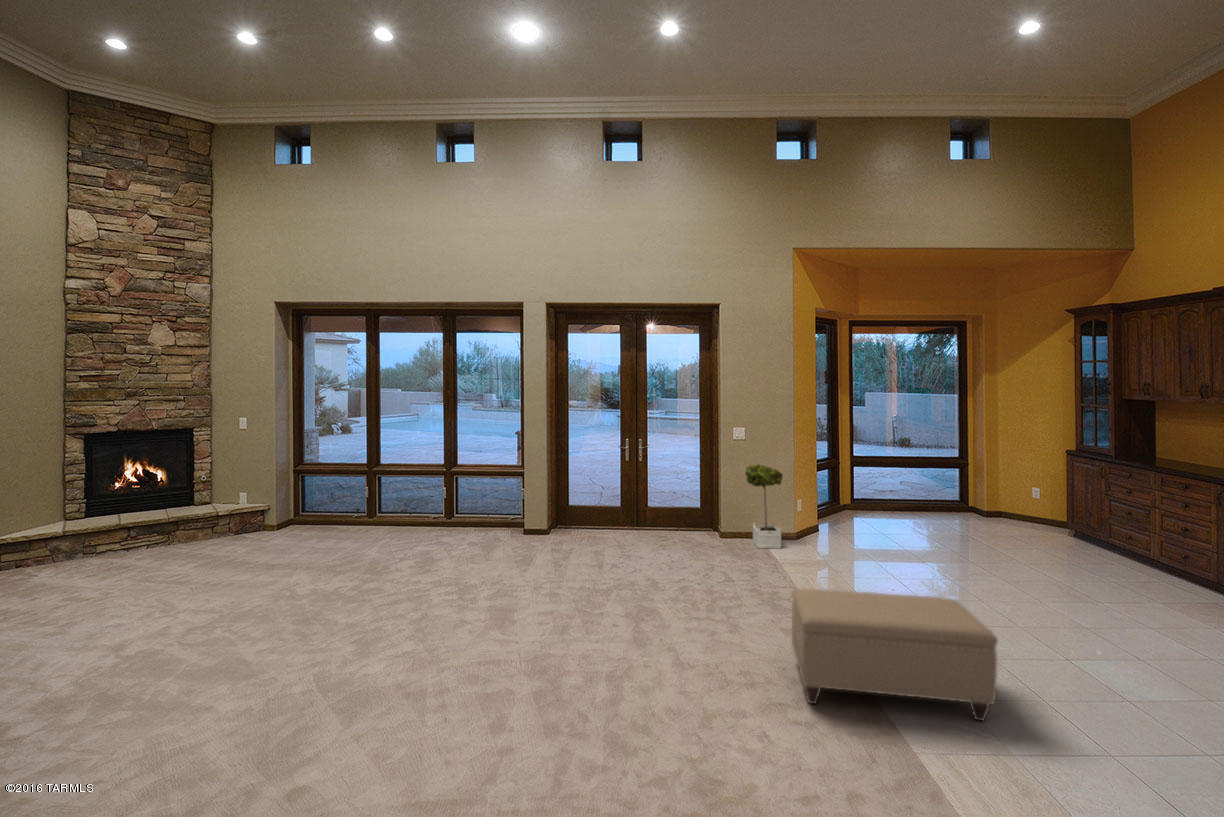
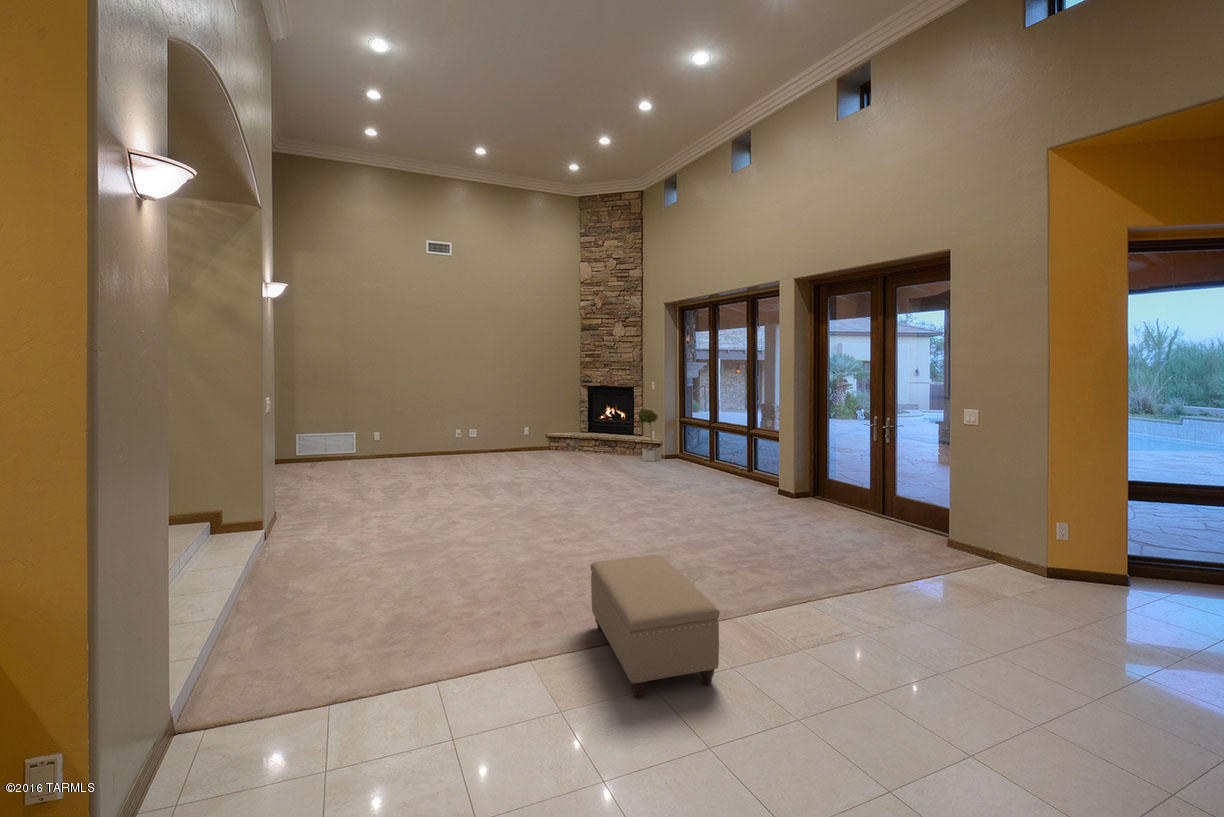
potted tree: present [745,464,783,549] -> present [638,409,662,462]

